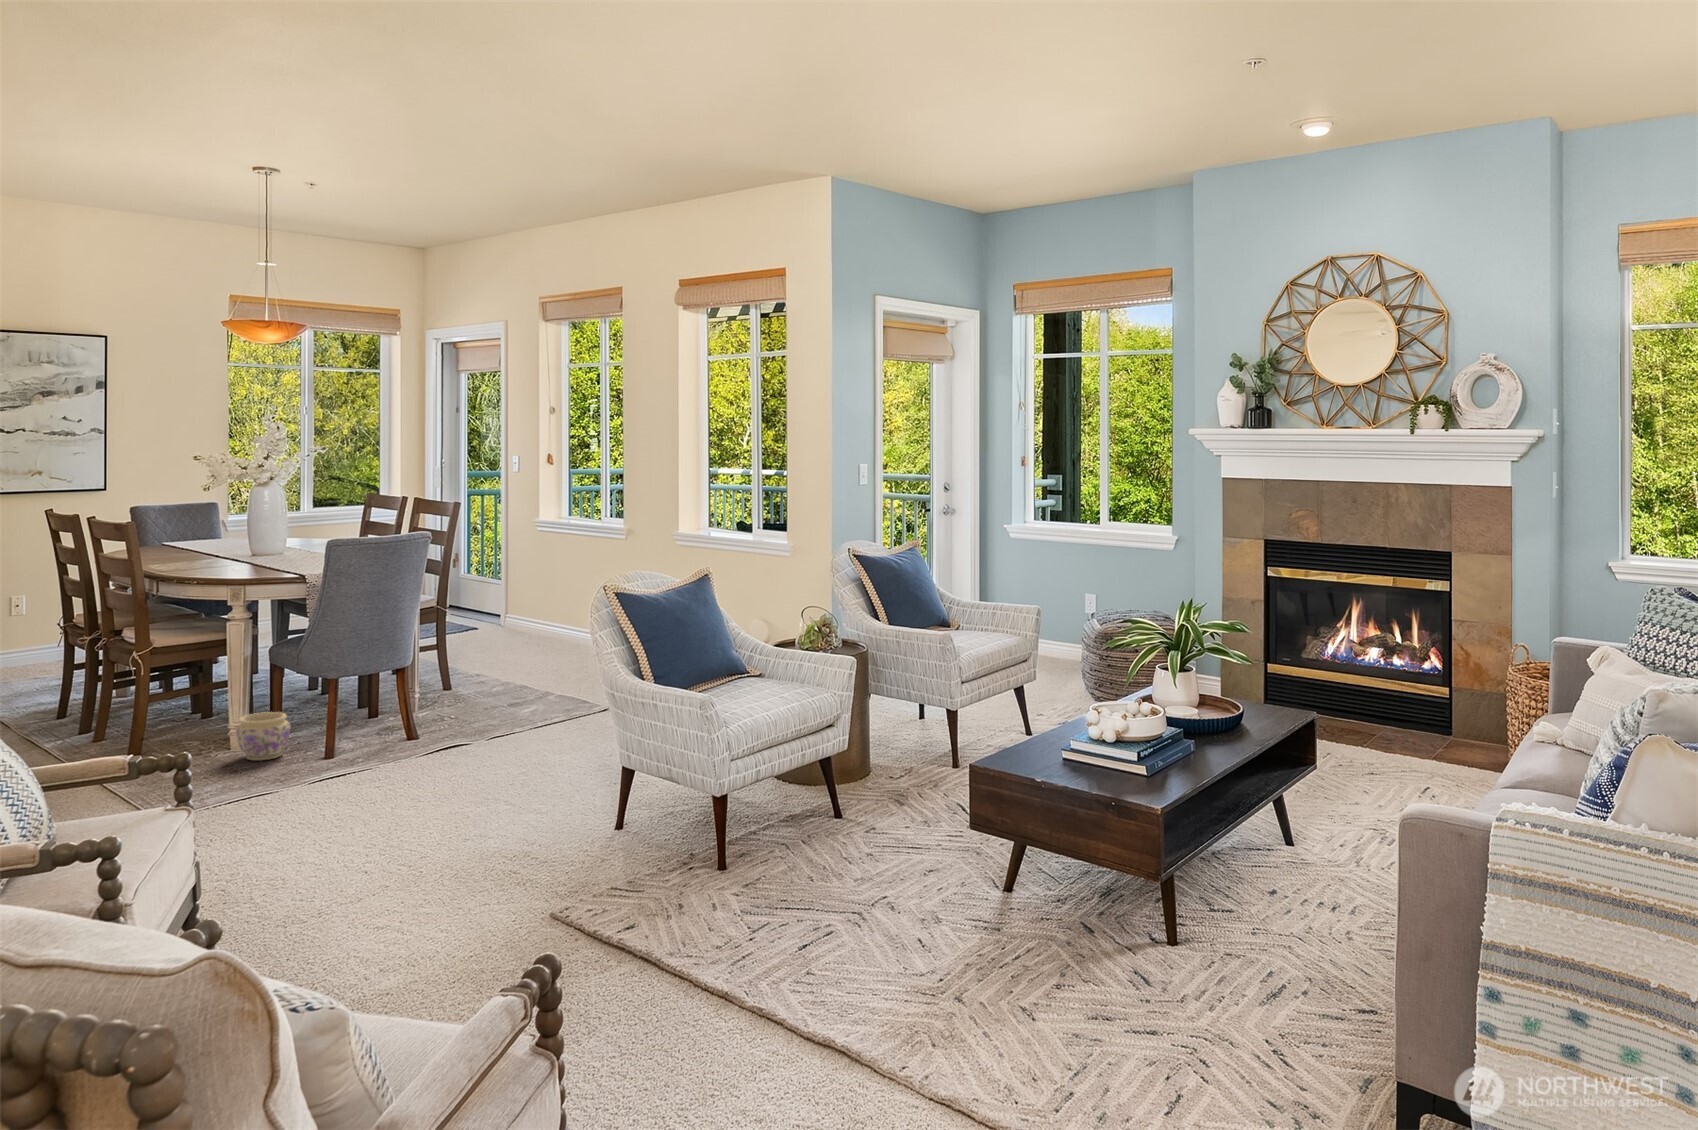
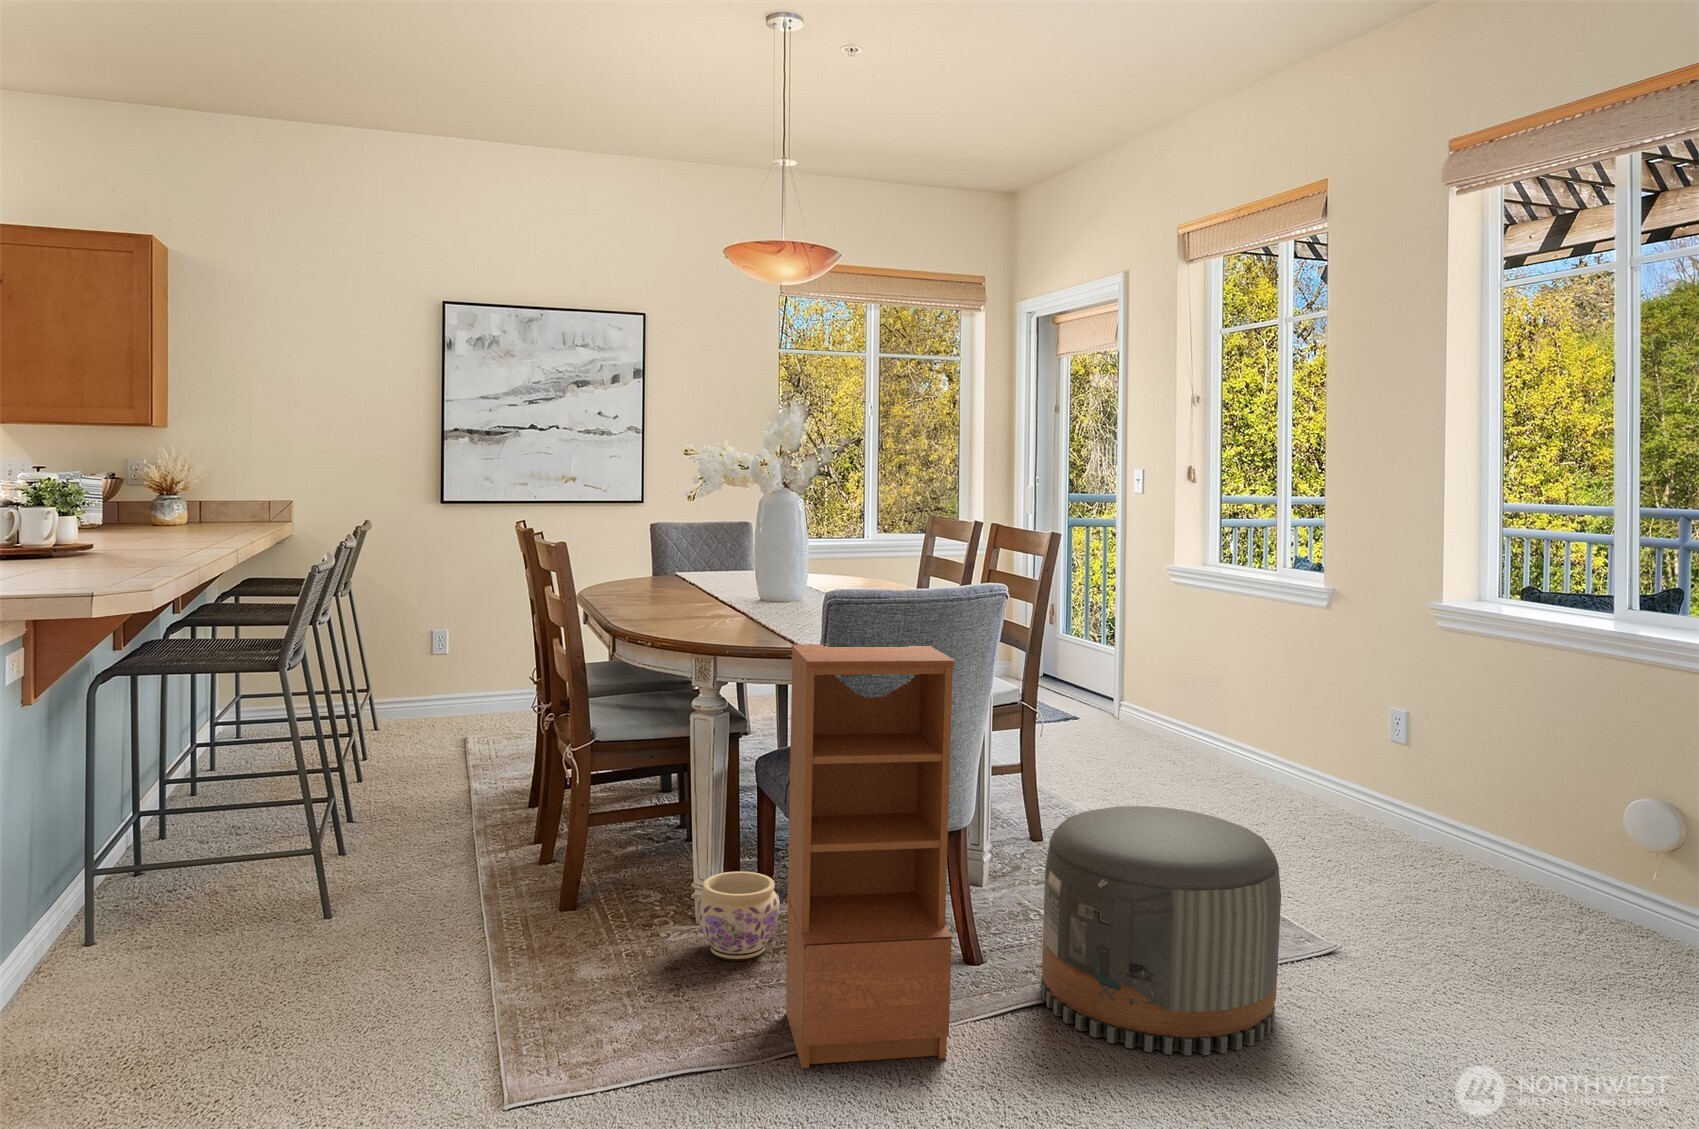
bookcase: none [295,566,400,787] -> present [786,645,955,1068]
pouf: none [450,646,573,758] -> present [1041,806,1281,1055]

